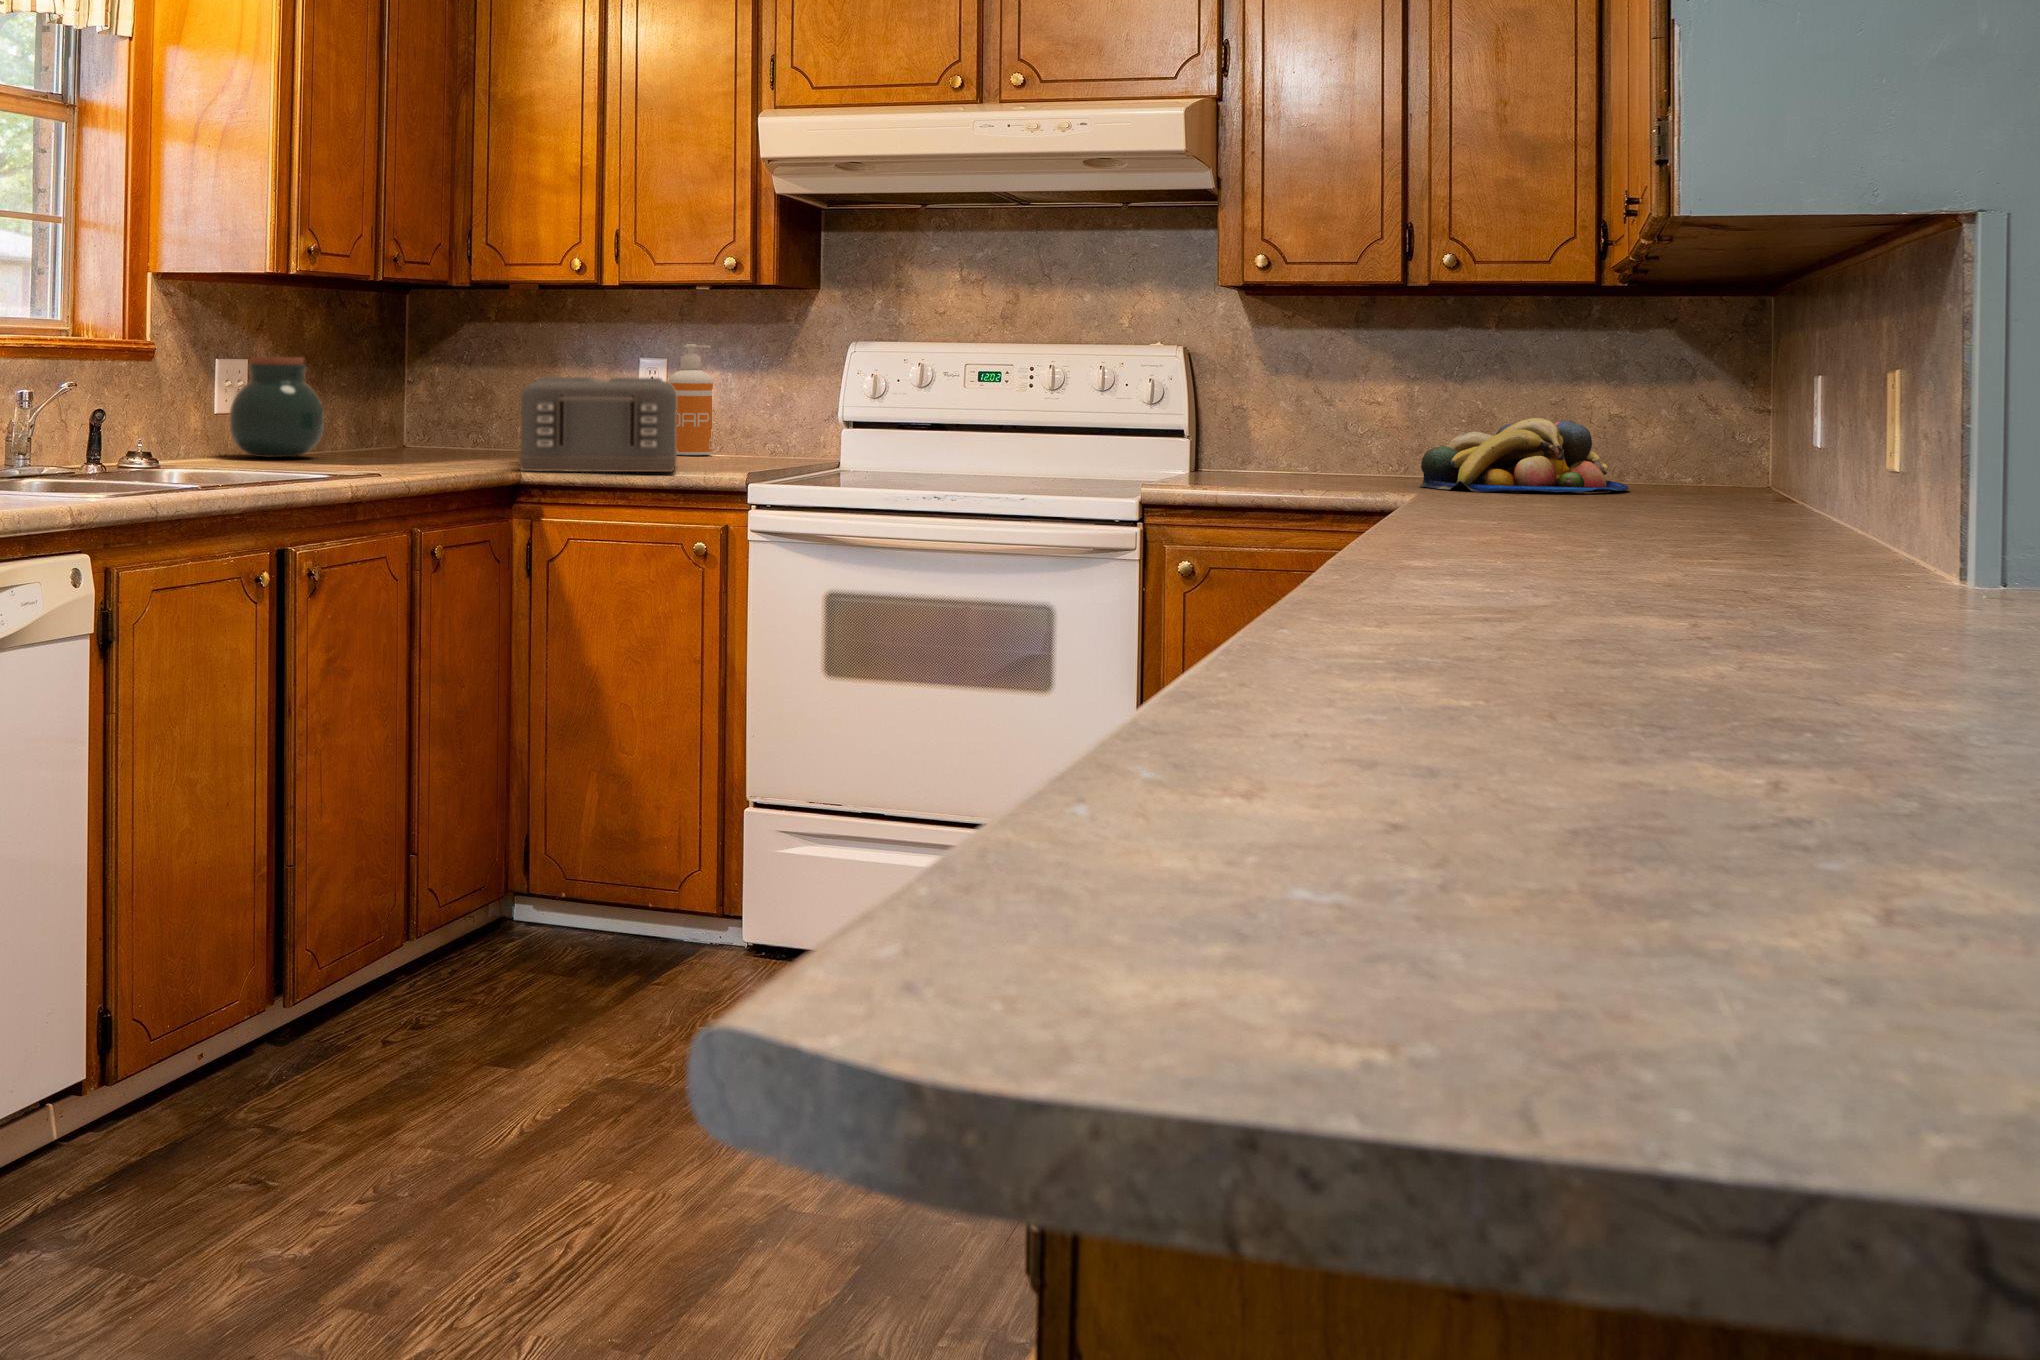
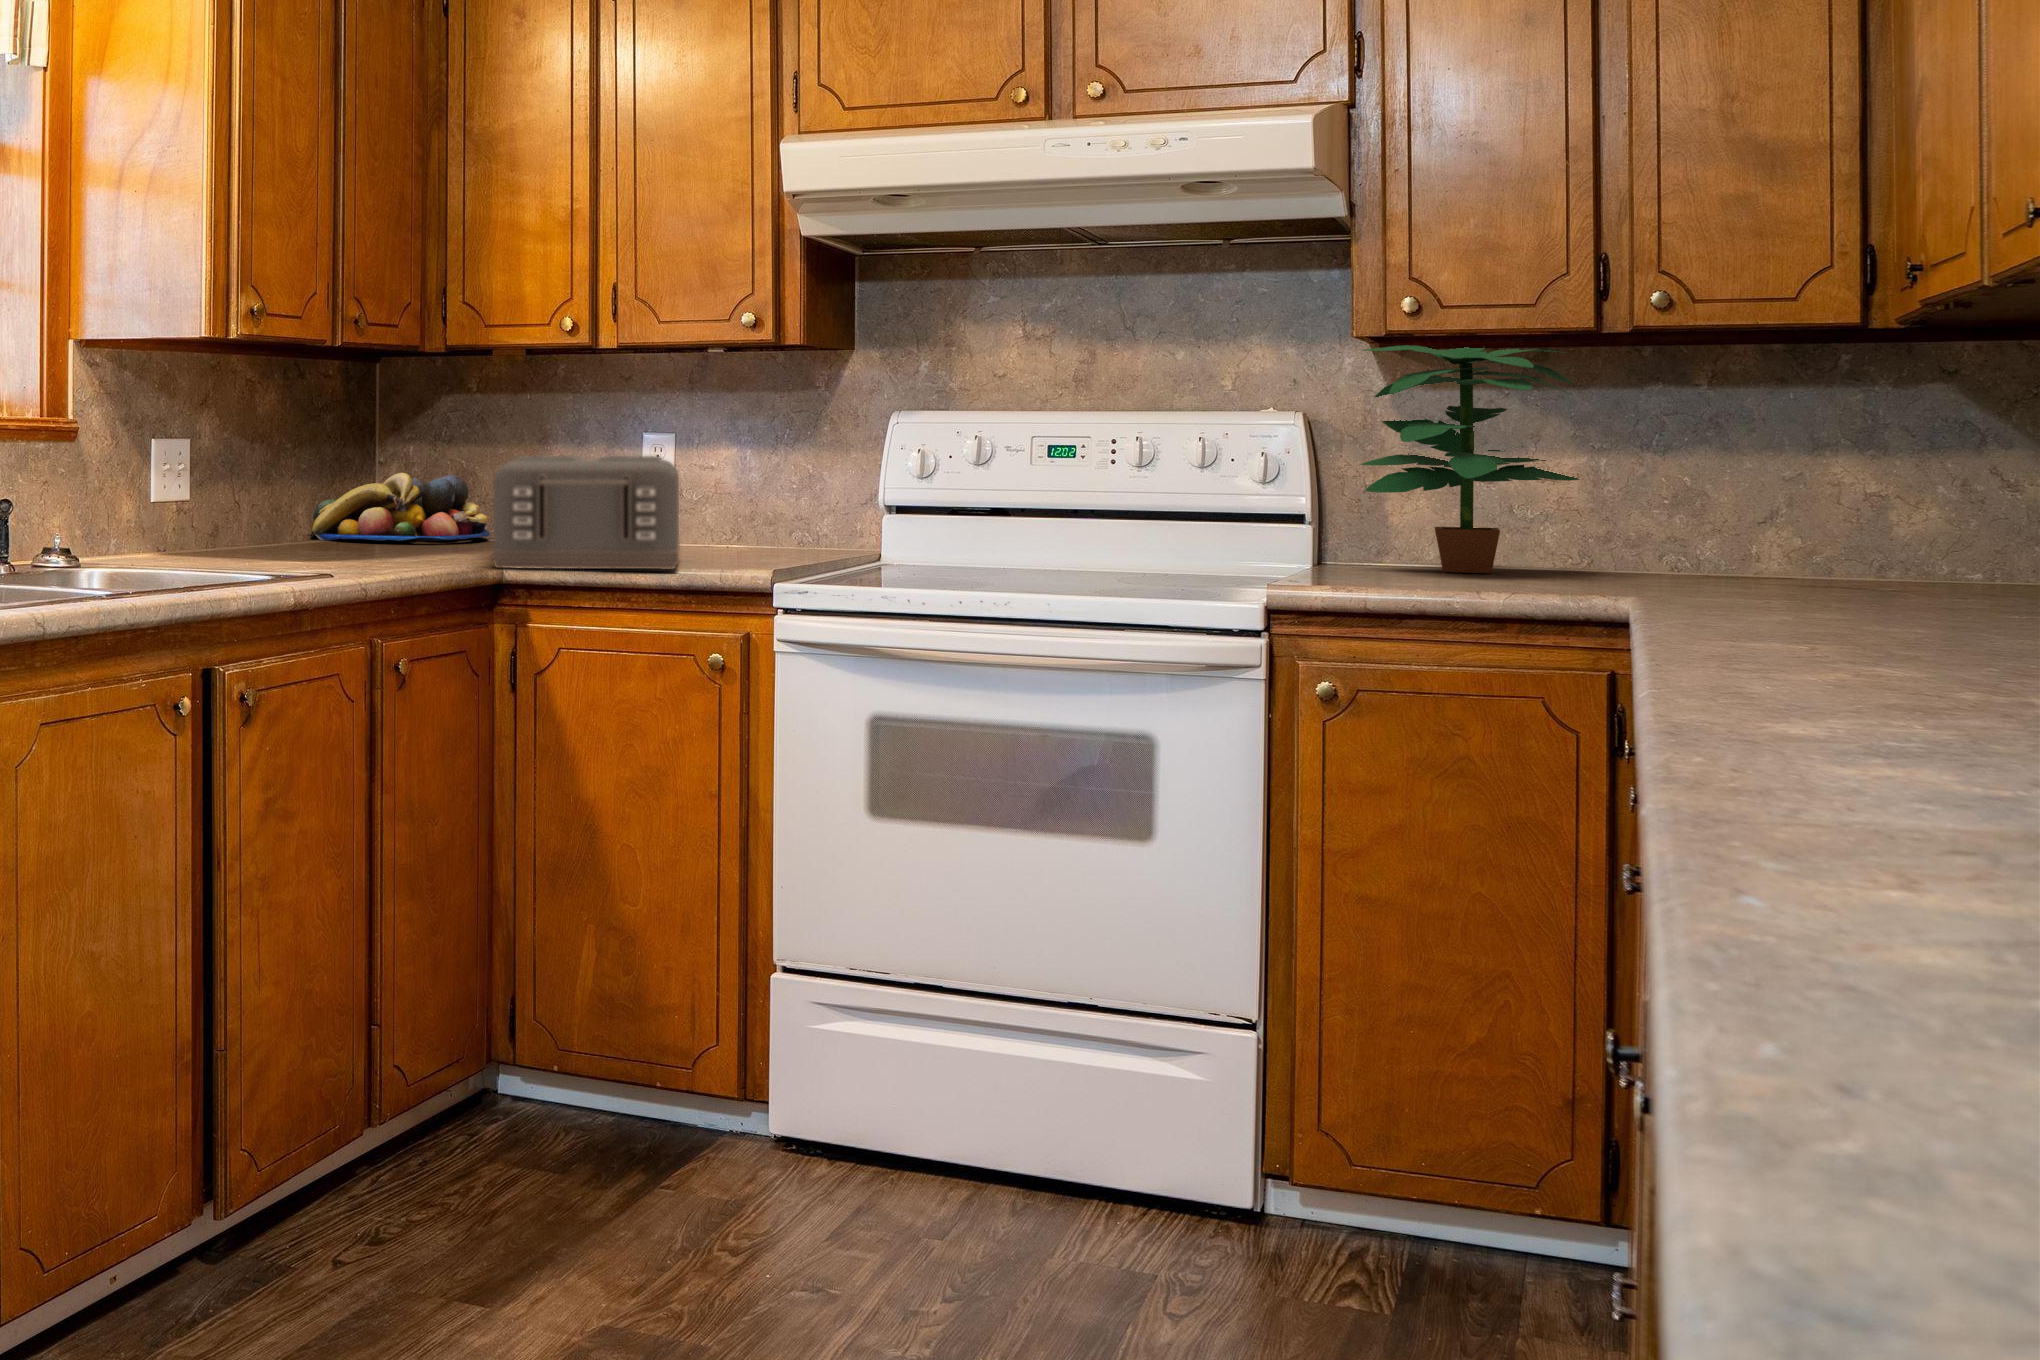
potted plant: none [1222,294,1385,475] -> present [1361,345,1580,573]
soap dispenser: present [669,344,713,455] -> none [669,416,721,545]
jar: present [229,357,324,458] -> none [166,435,272,550]
fruit bowl: present [1420,418,1629,493] -> present [310,473,490,541]

